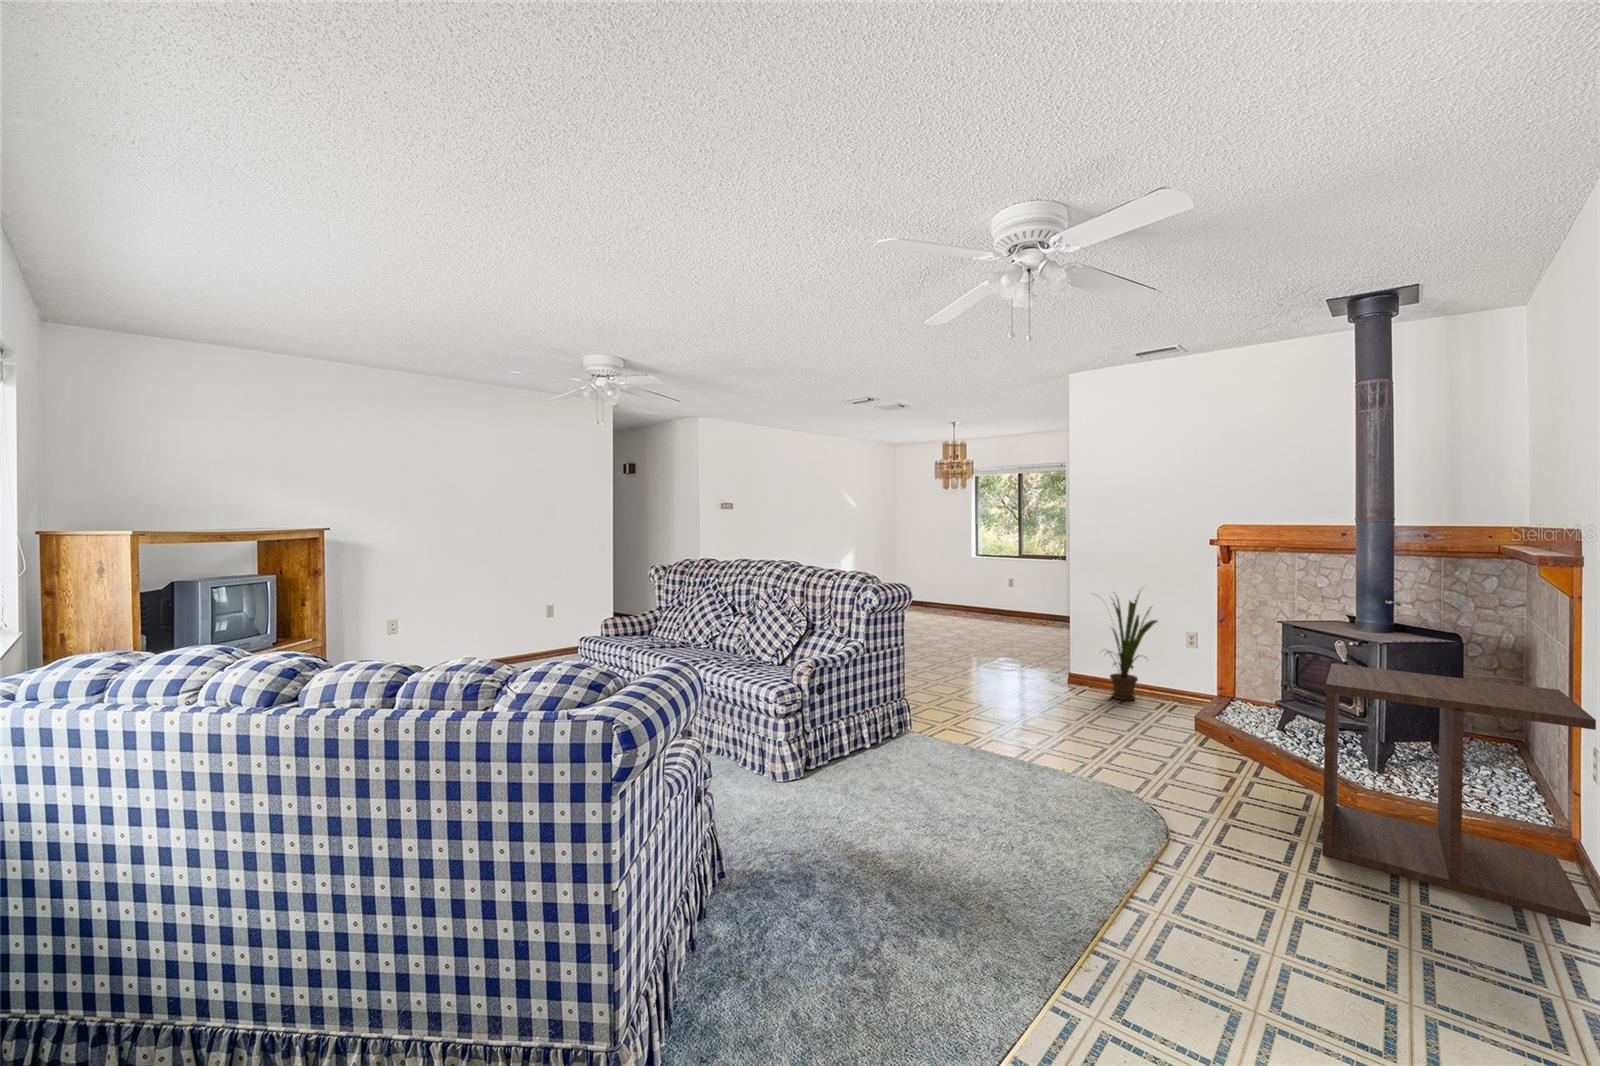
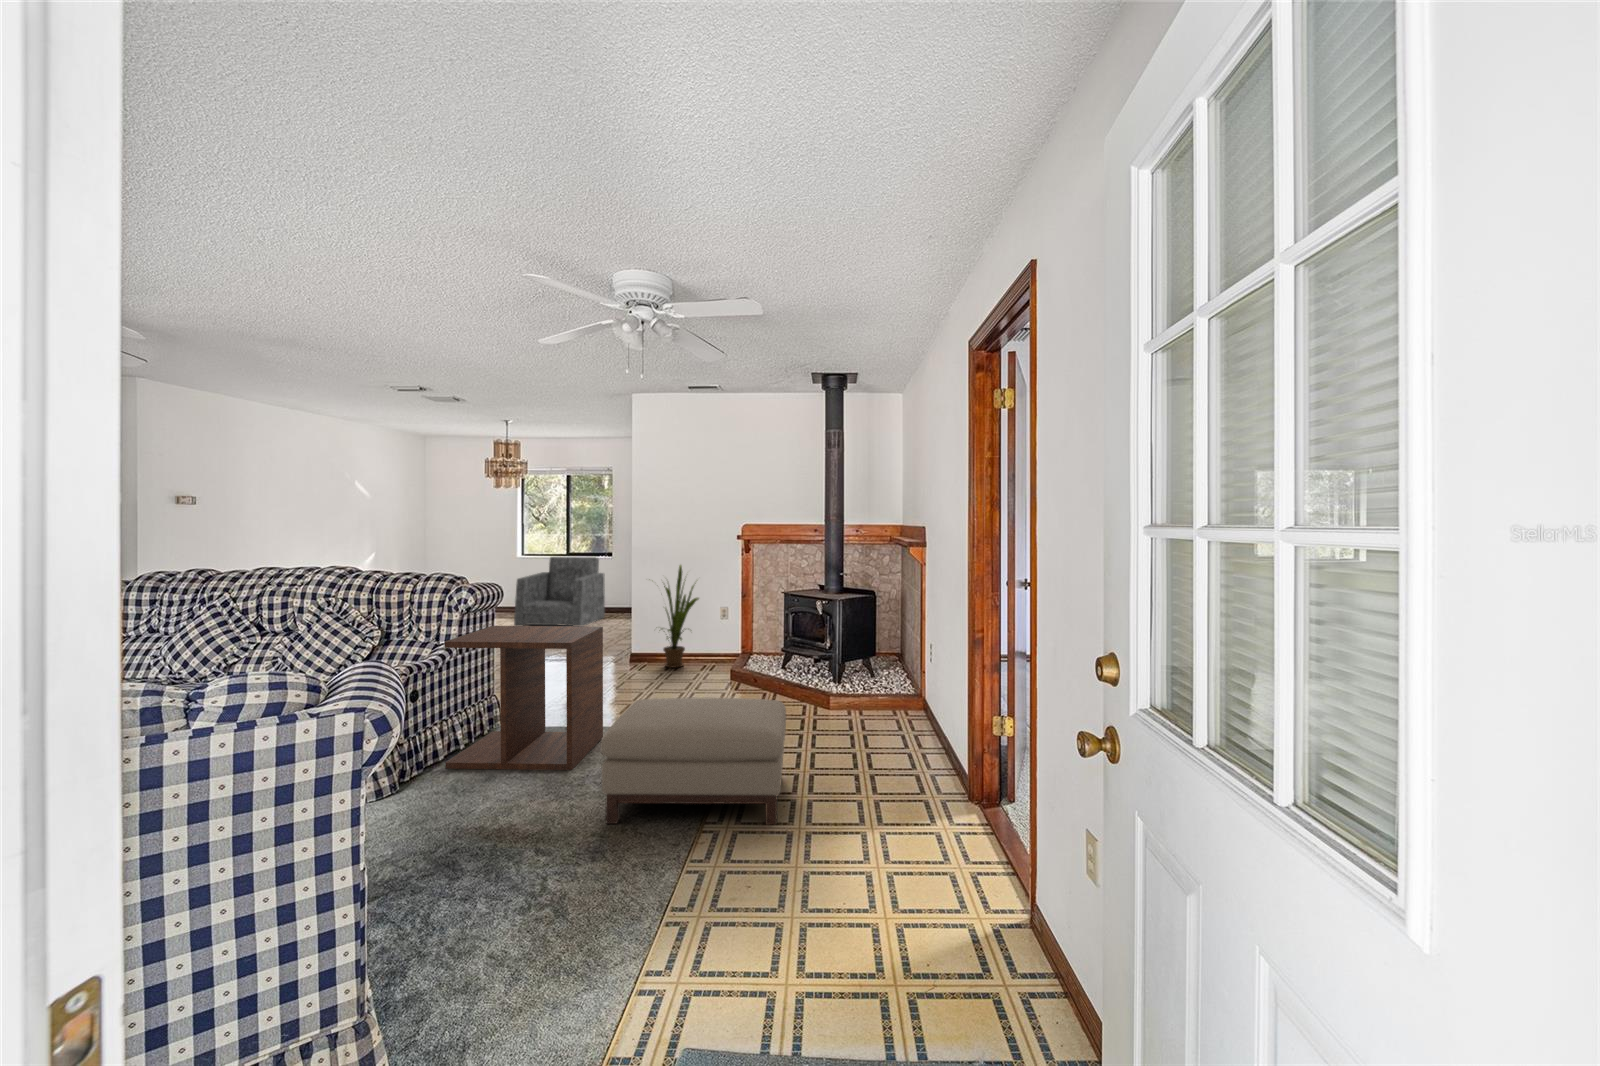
armchair: none [969,565,1061,638] -> present [514,557,605,626]
side table: present [1322,663,1596,927] -> present [445,626,603,770]
ottoman: none [964,739,1254,988] -> present [600,698,786,825]

